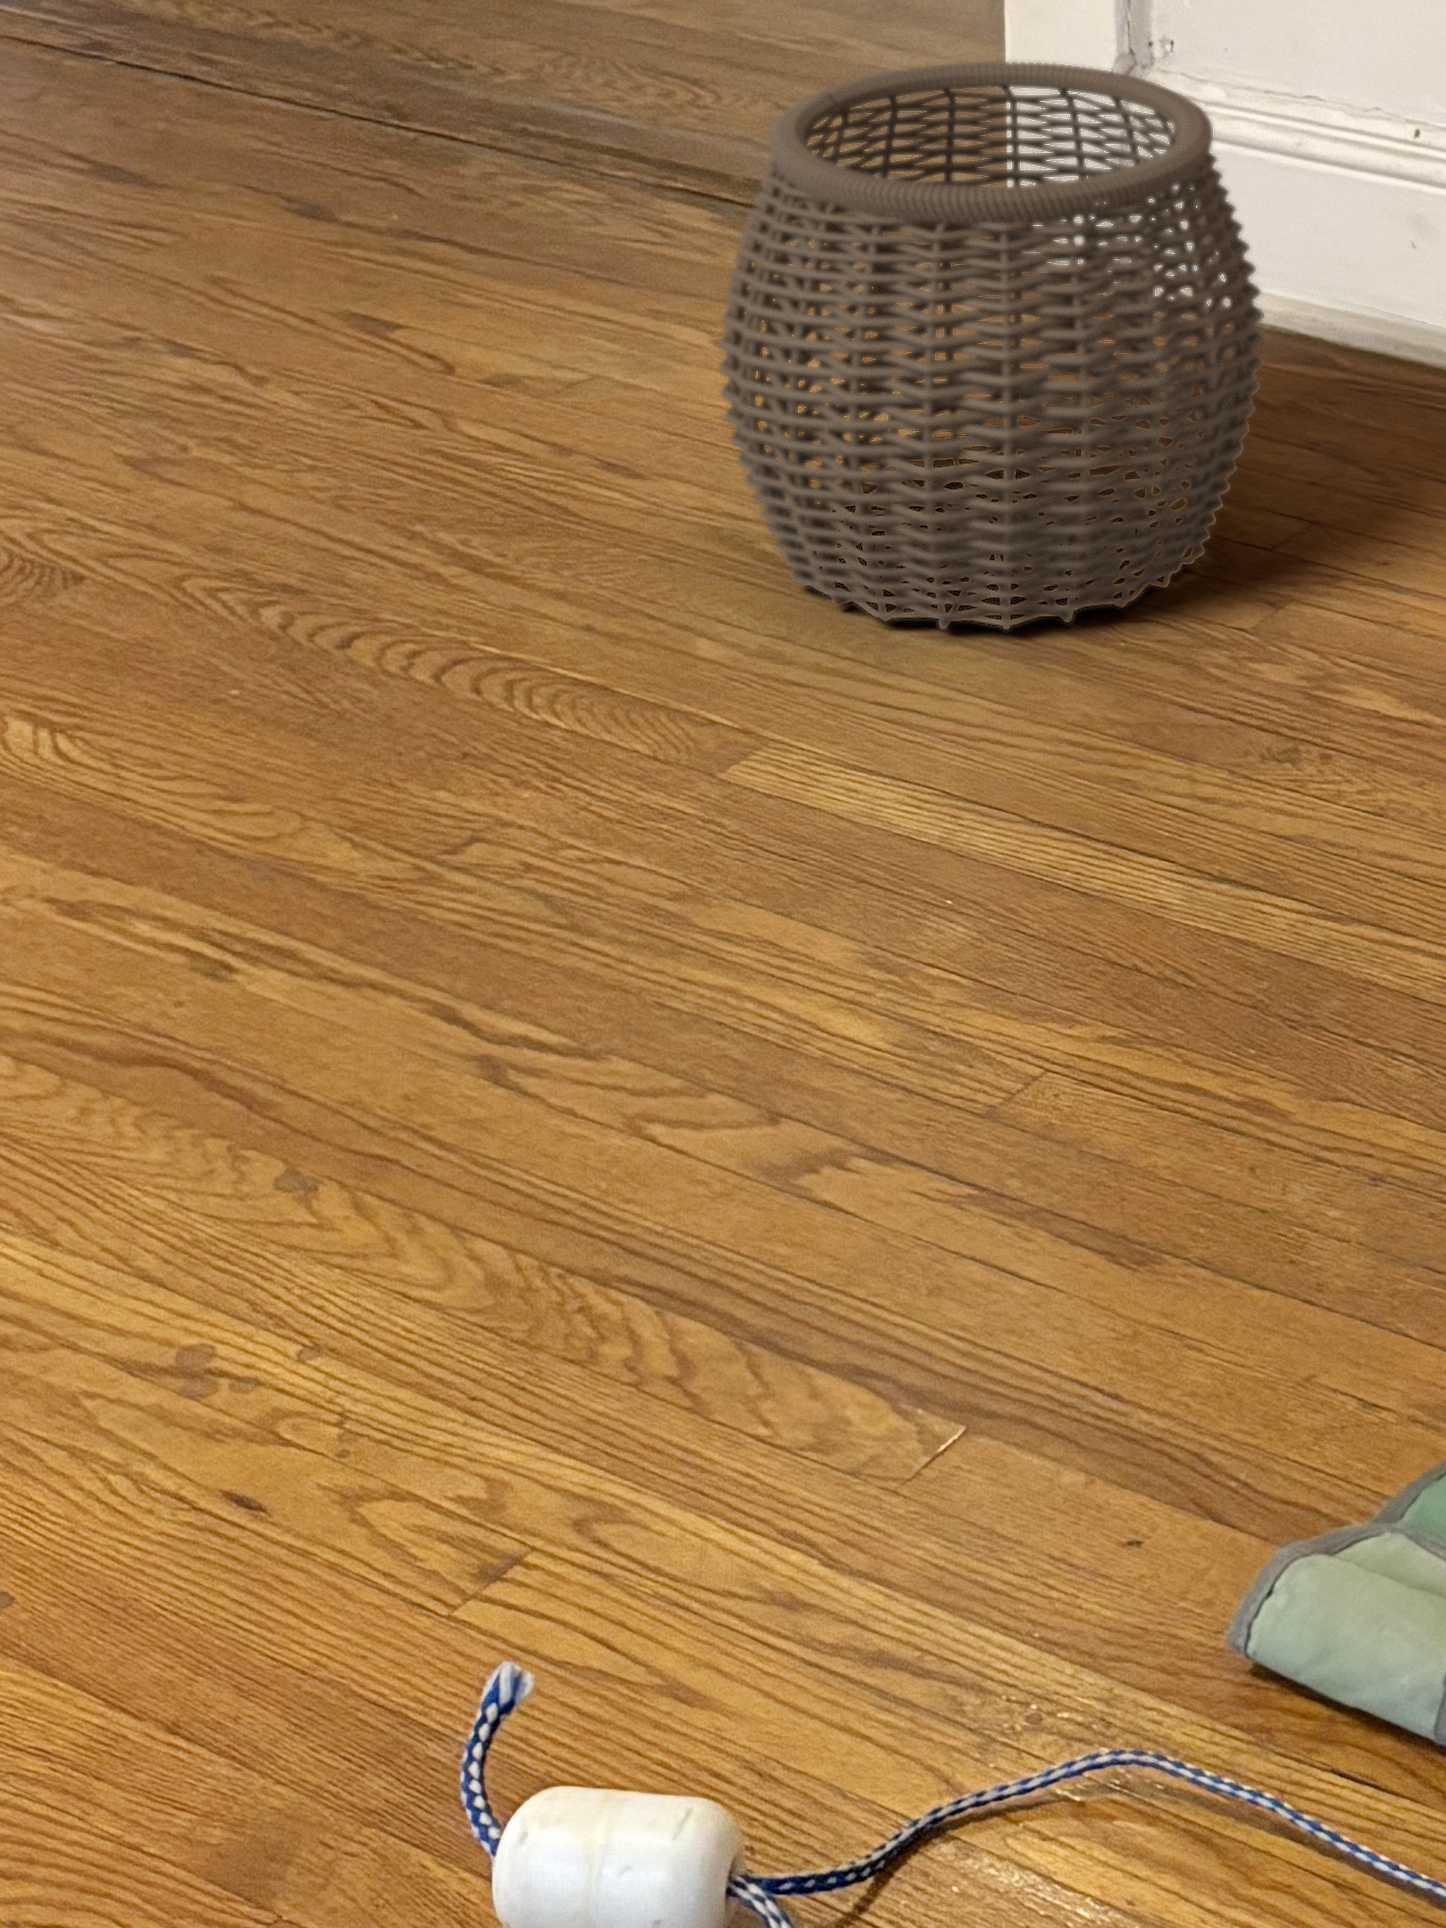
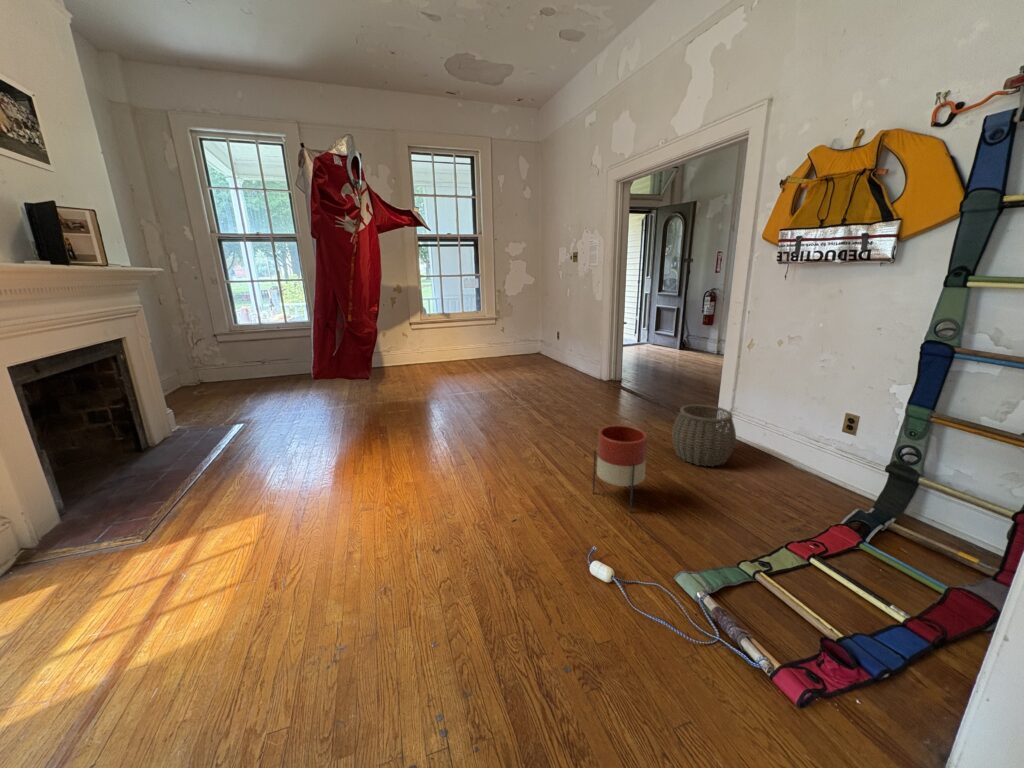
planter: none [140,410,688,1253] -> present [593,425,648,512]

